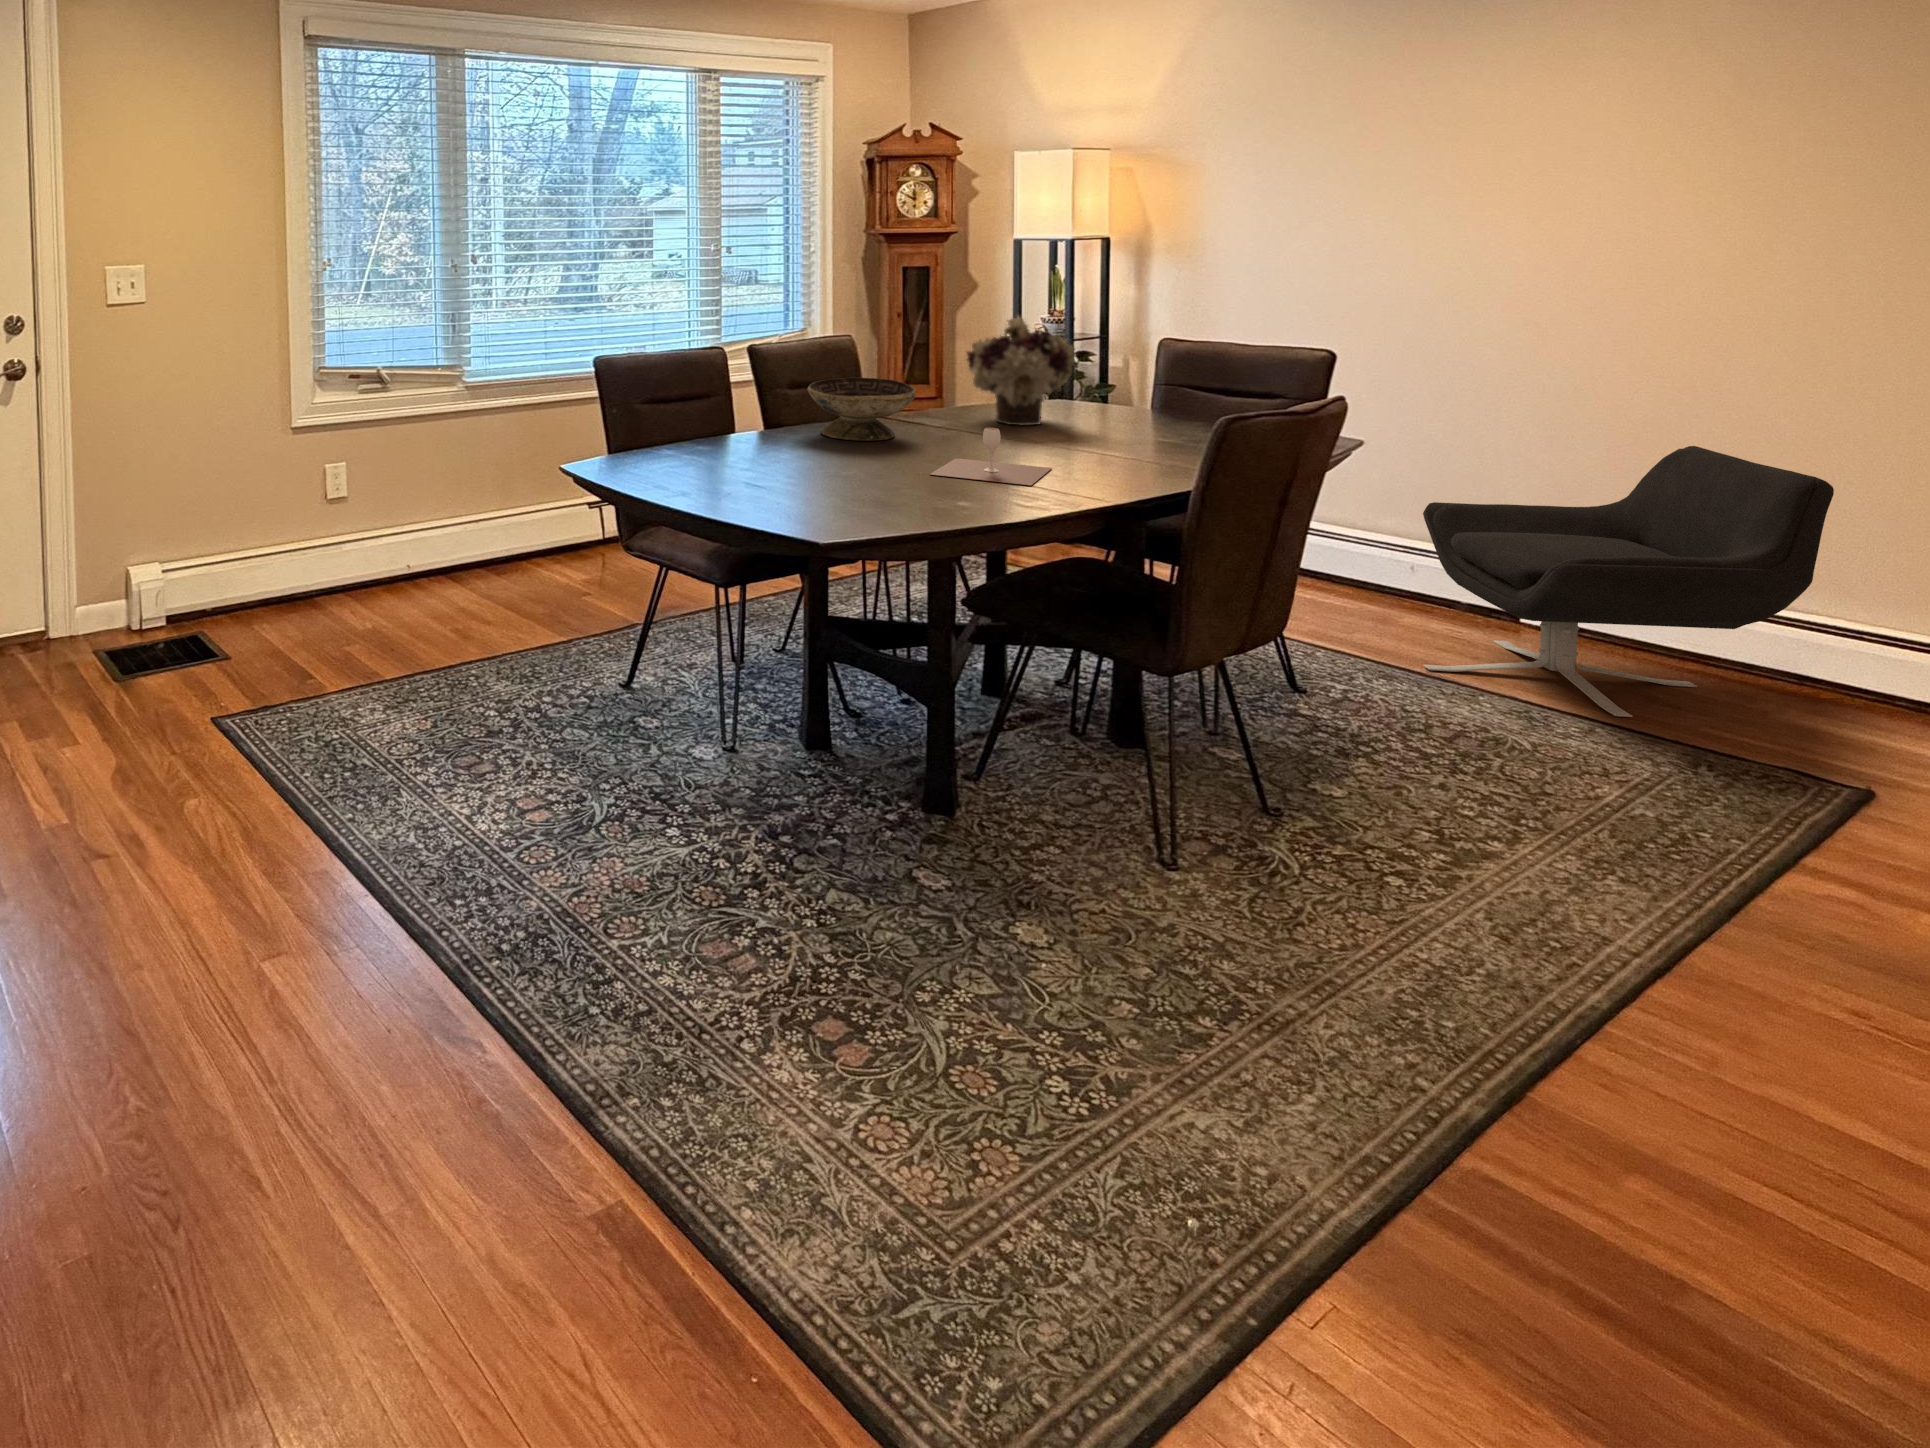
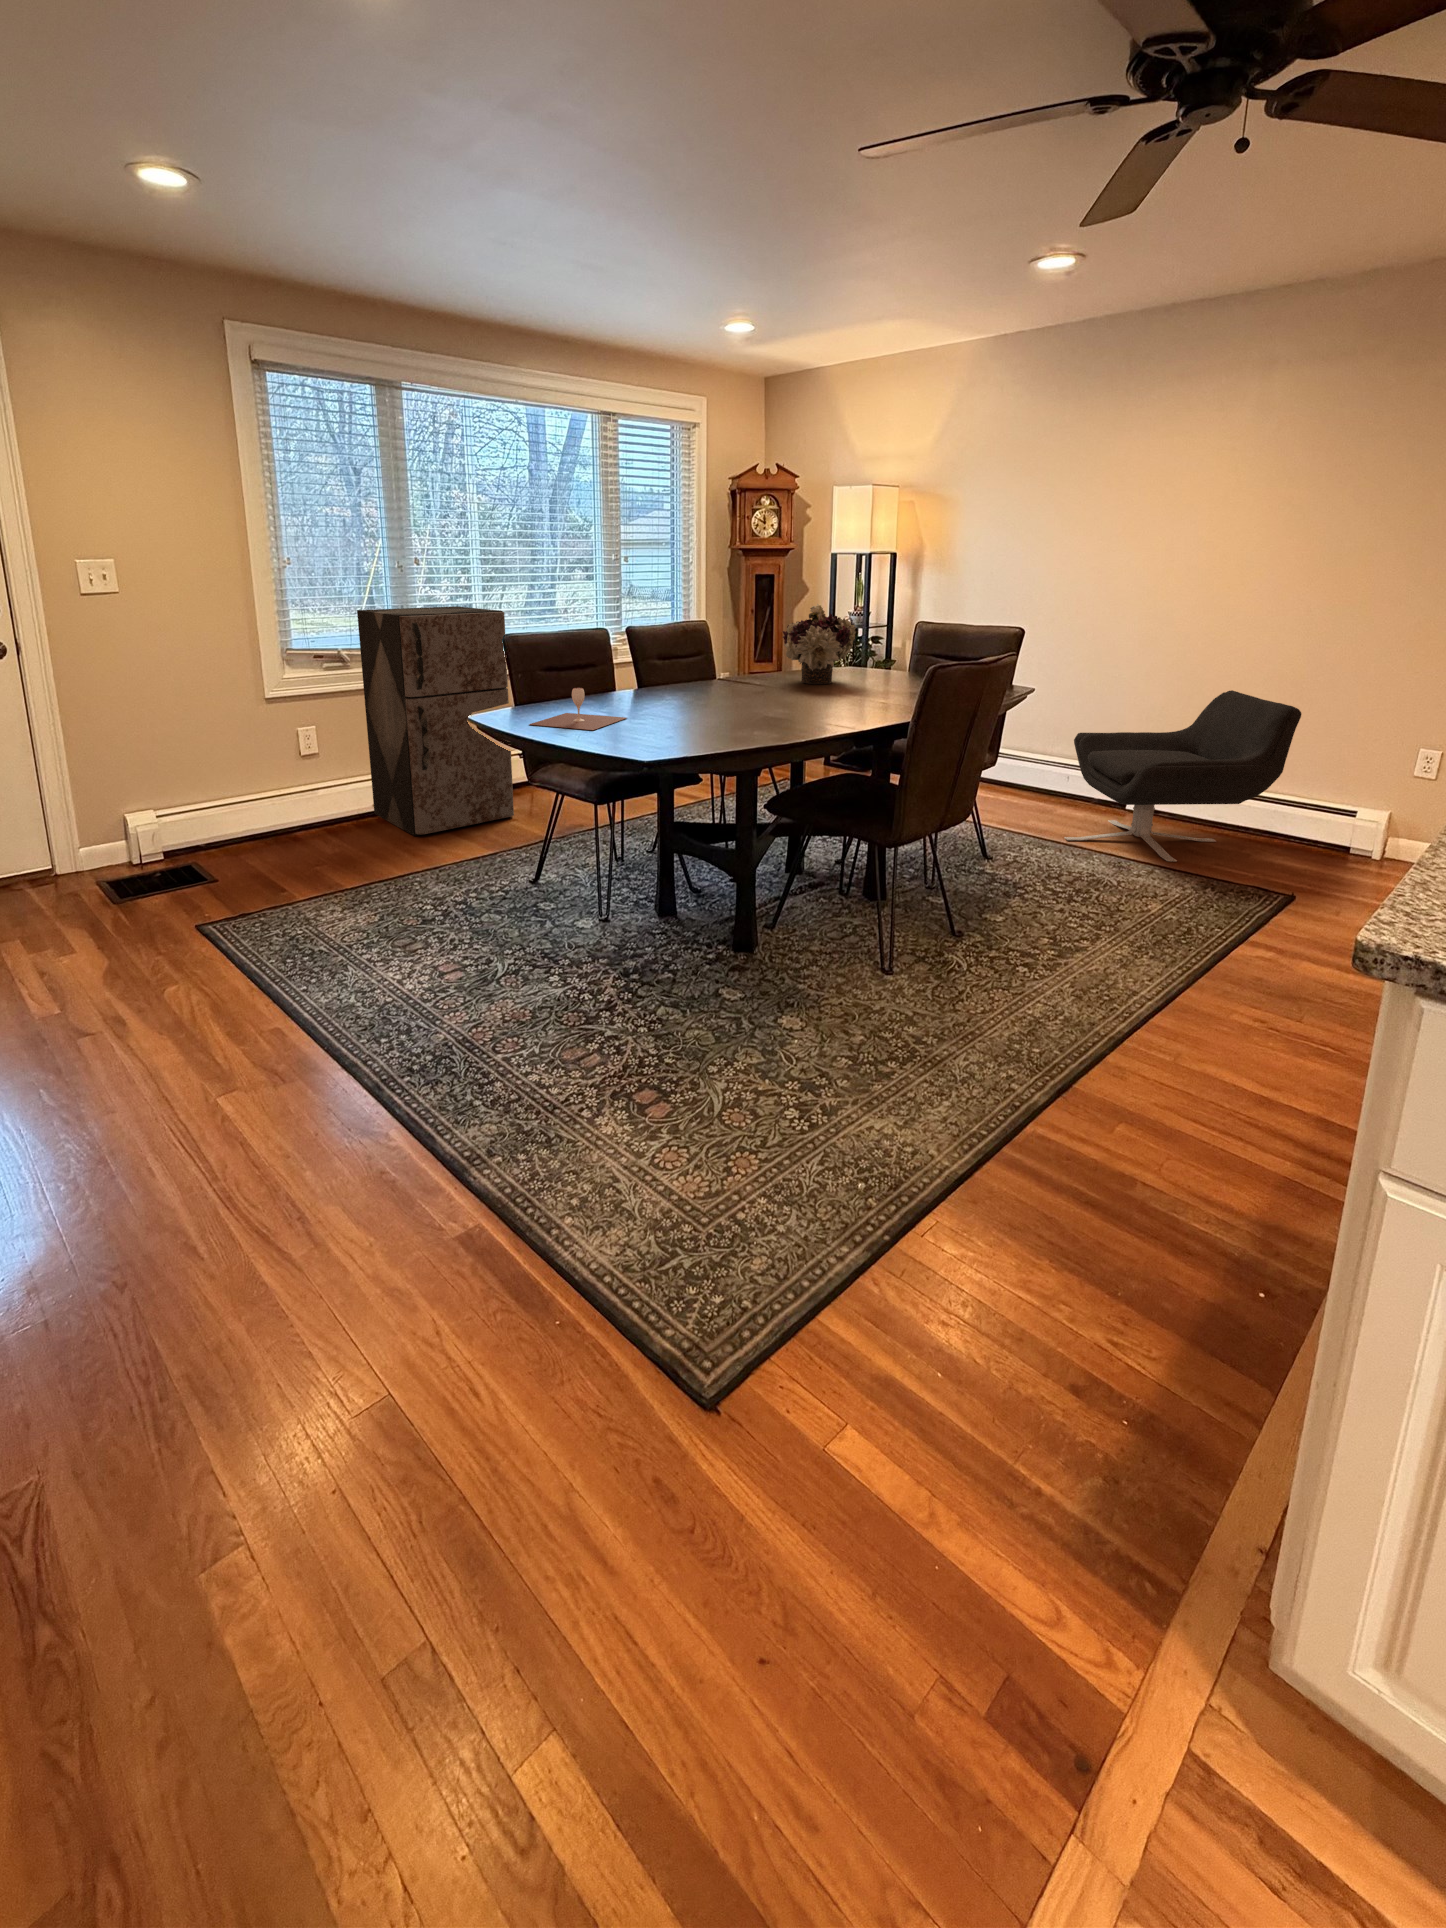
storage cabinet: none [401,311,586,610] -> present [357,606,514,836]
decorative bowl: present [807,377,916,441] -> none [664,651,742,696]
wine glass: present [930,428,1052,486] -> present [529,688,626,730]

